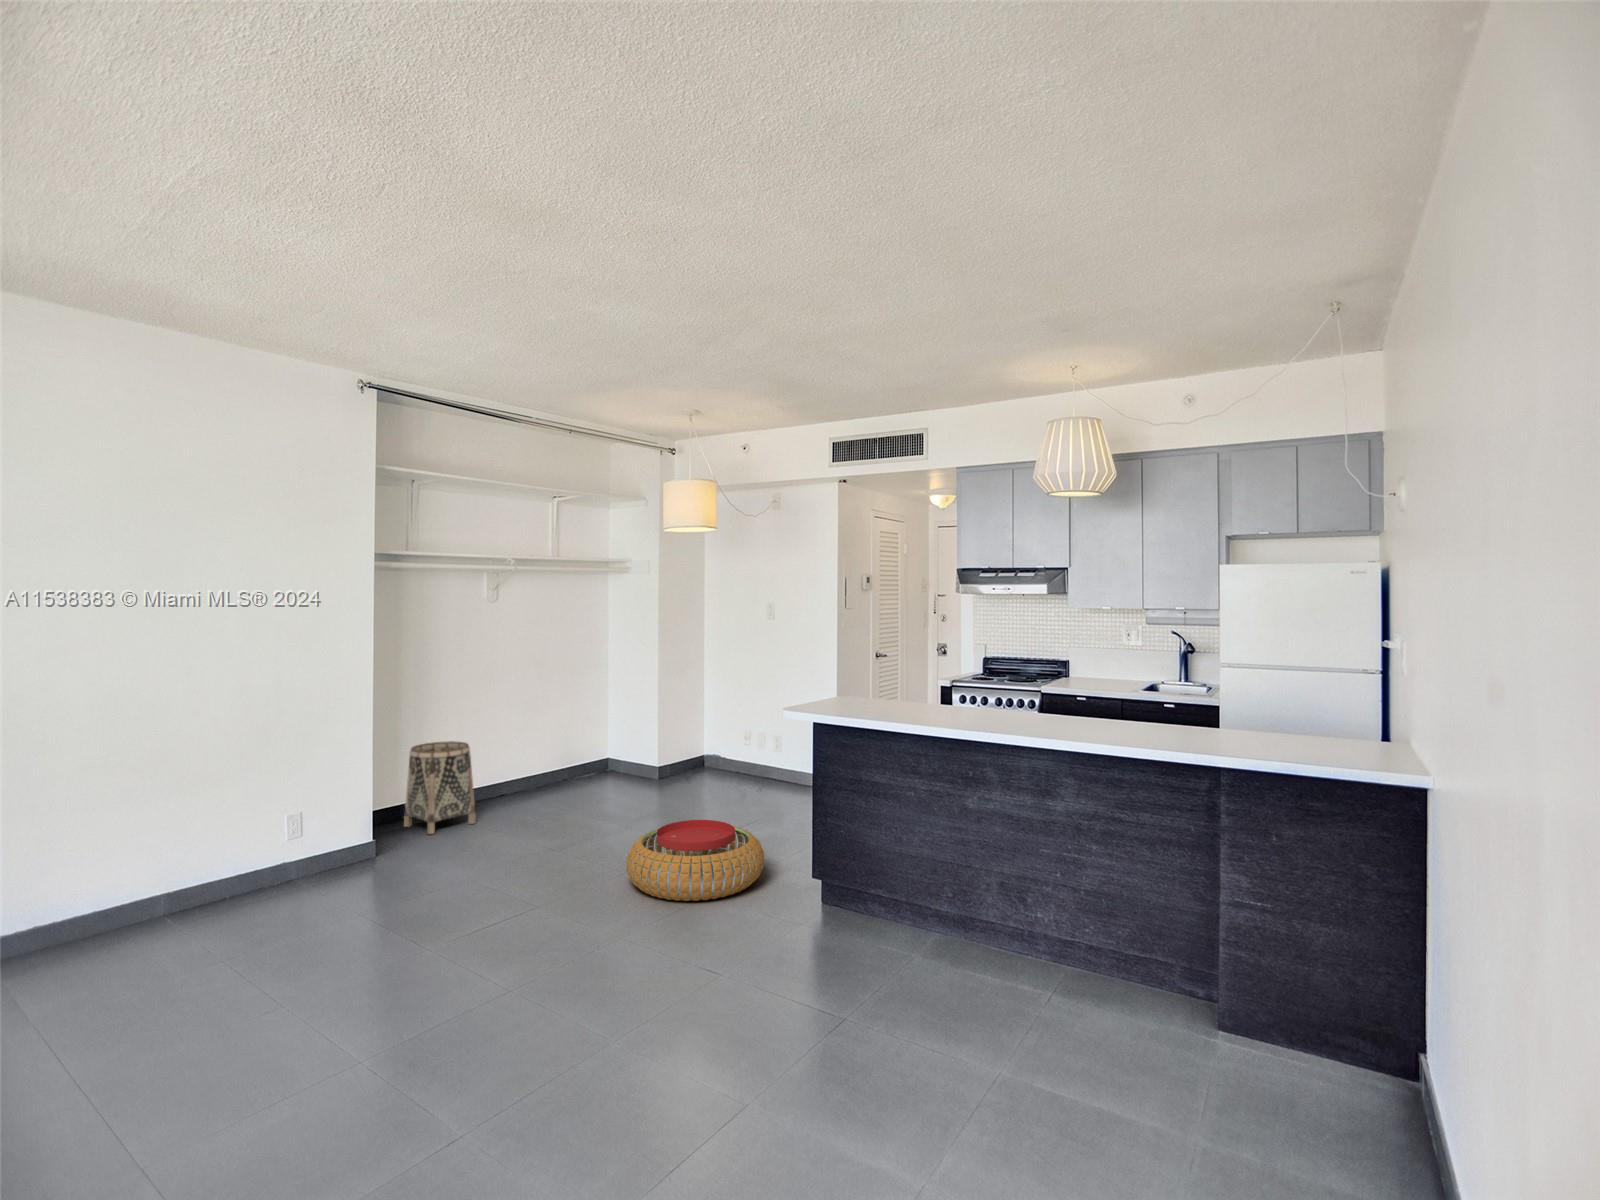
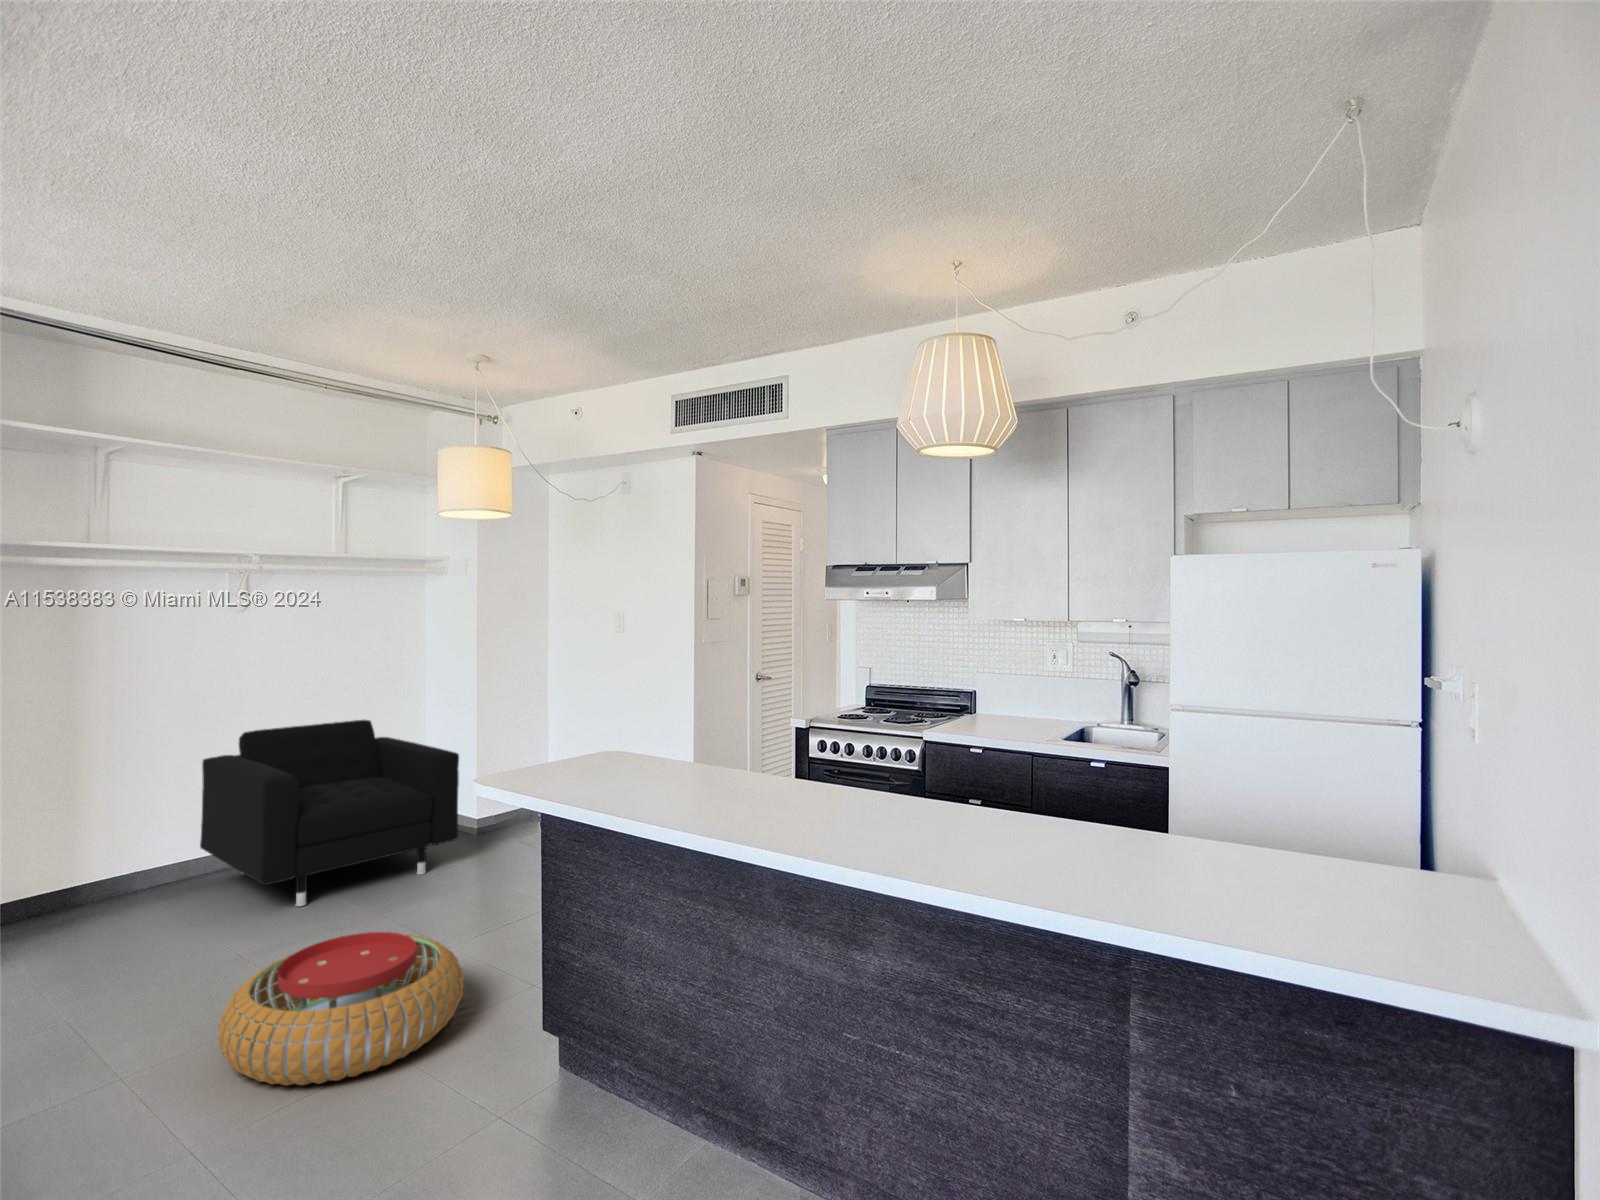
armchair: none [487,688,672,820] -> present [200,720,459,907]
basket: present [404,741,476,834] -> none [42,795,149,931]

